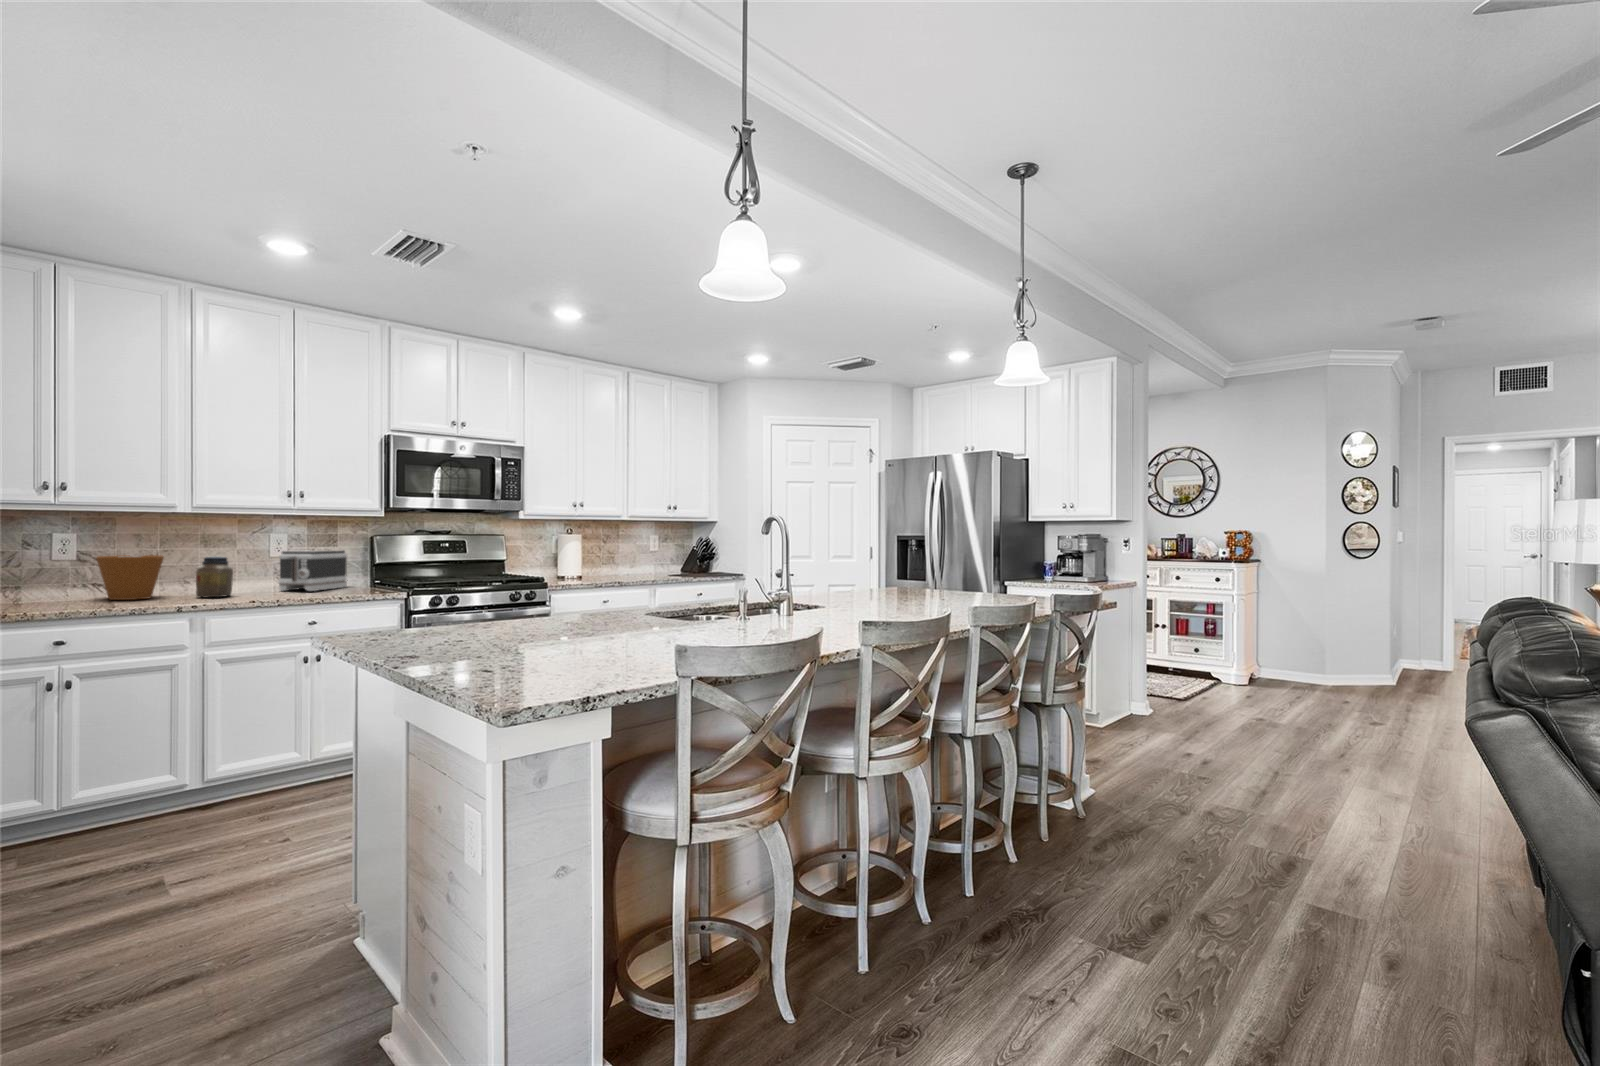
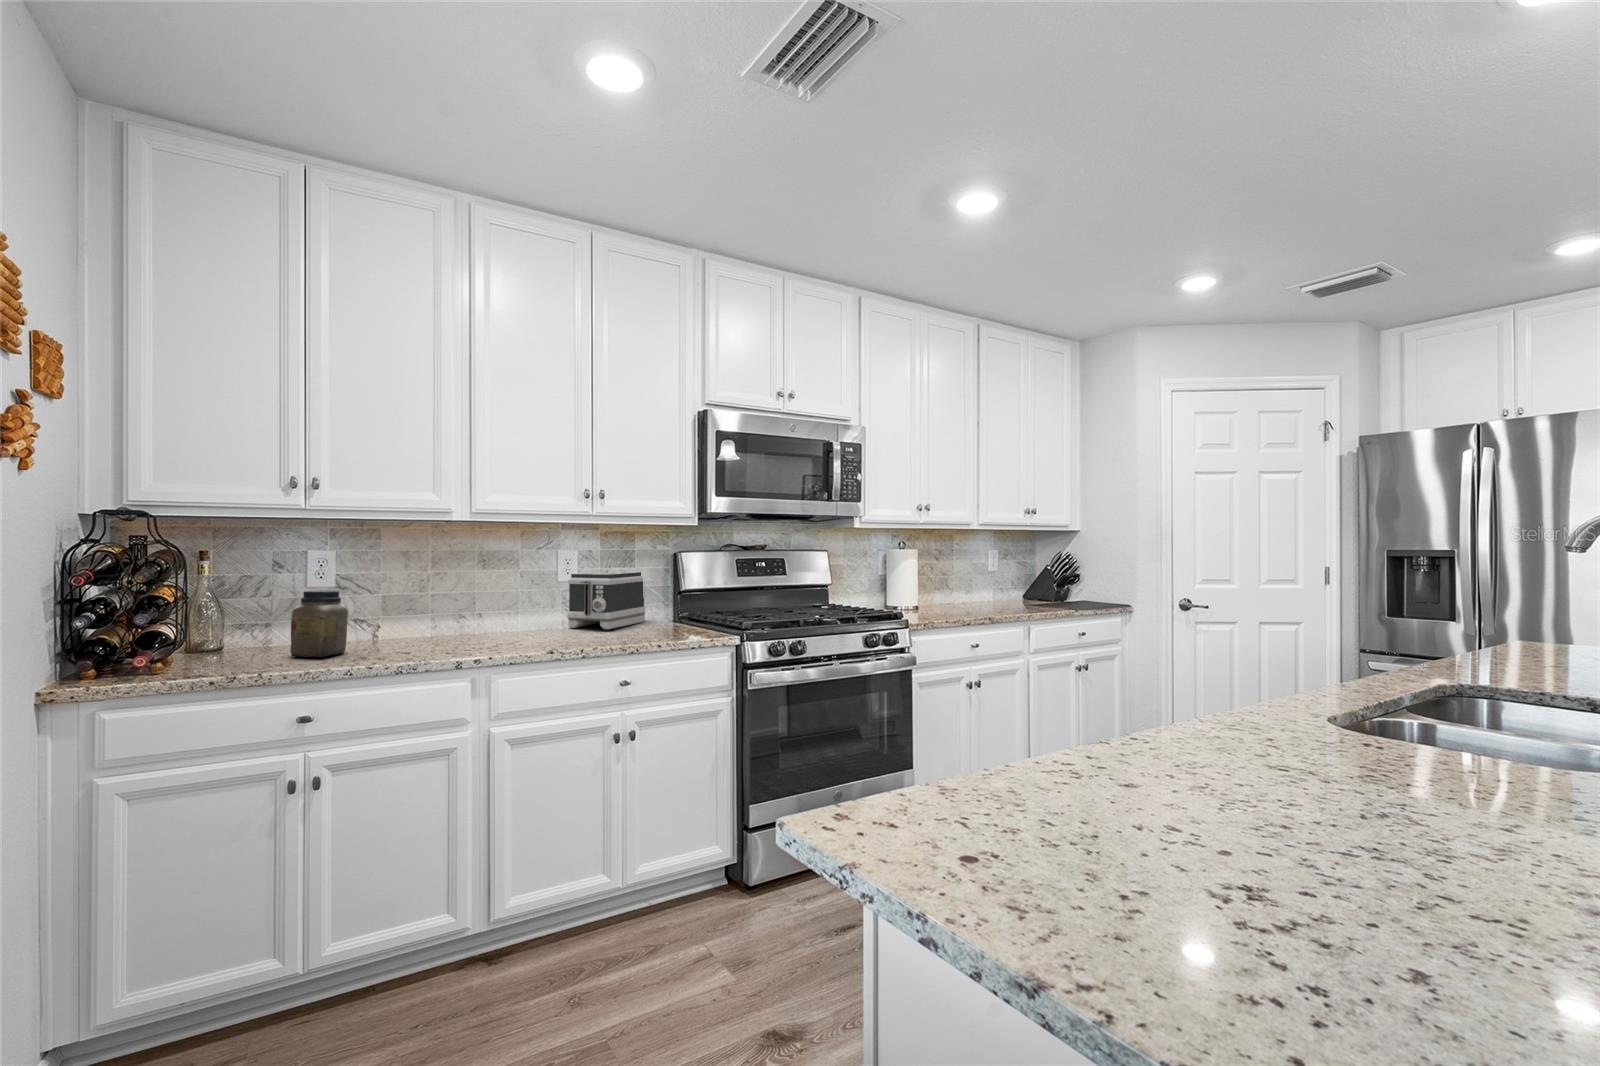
flower pot: present [96,555,164,600] -> none [357,580,436,643]
jar: present [196,557,233,597] -> present [290,590,348,657]

